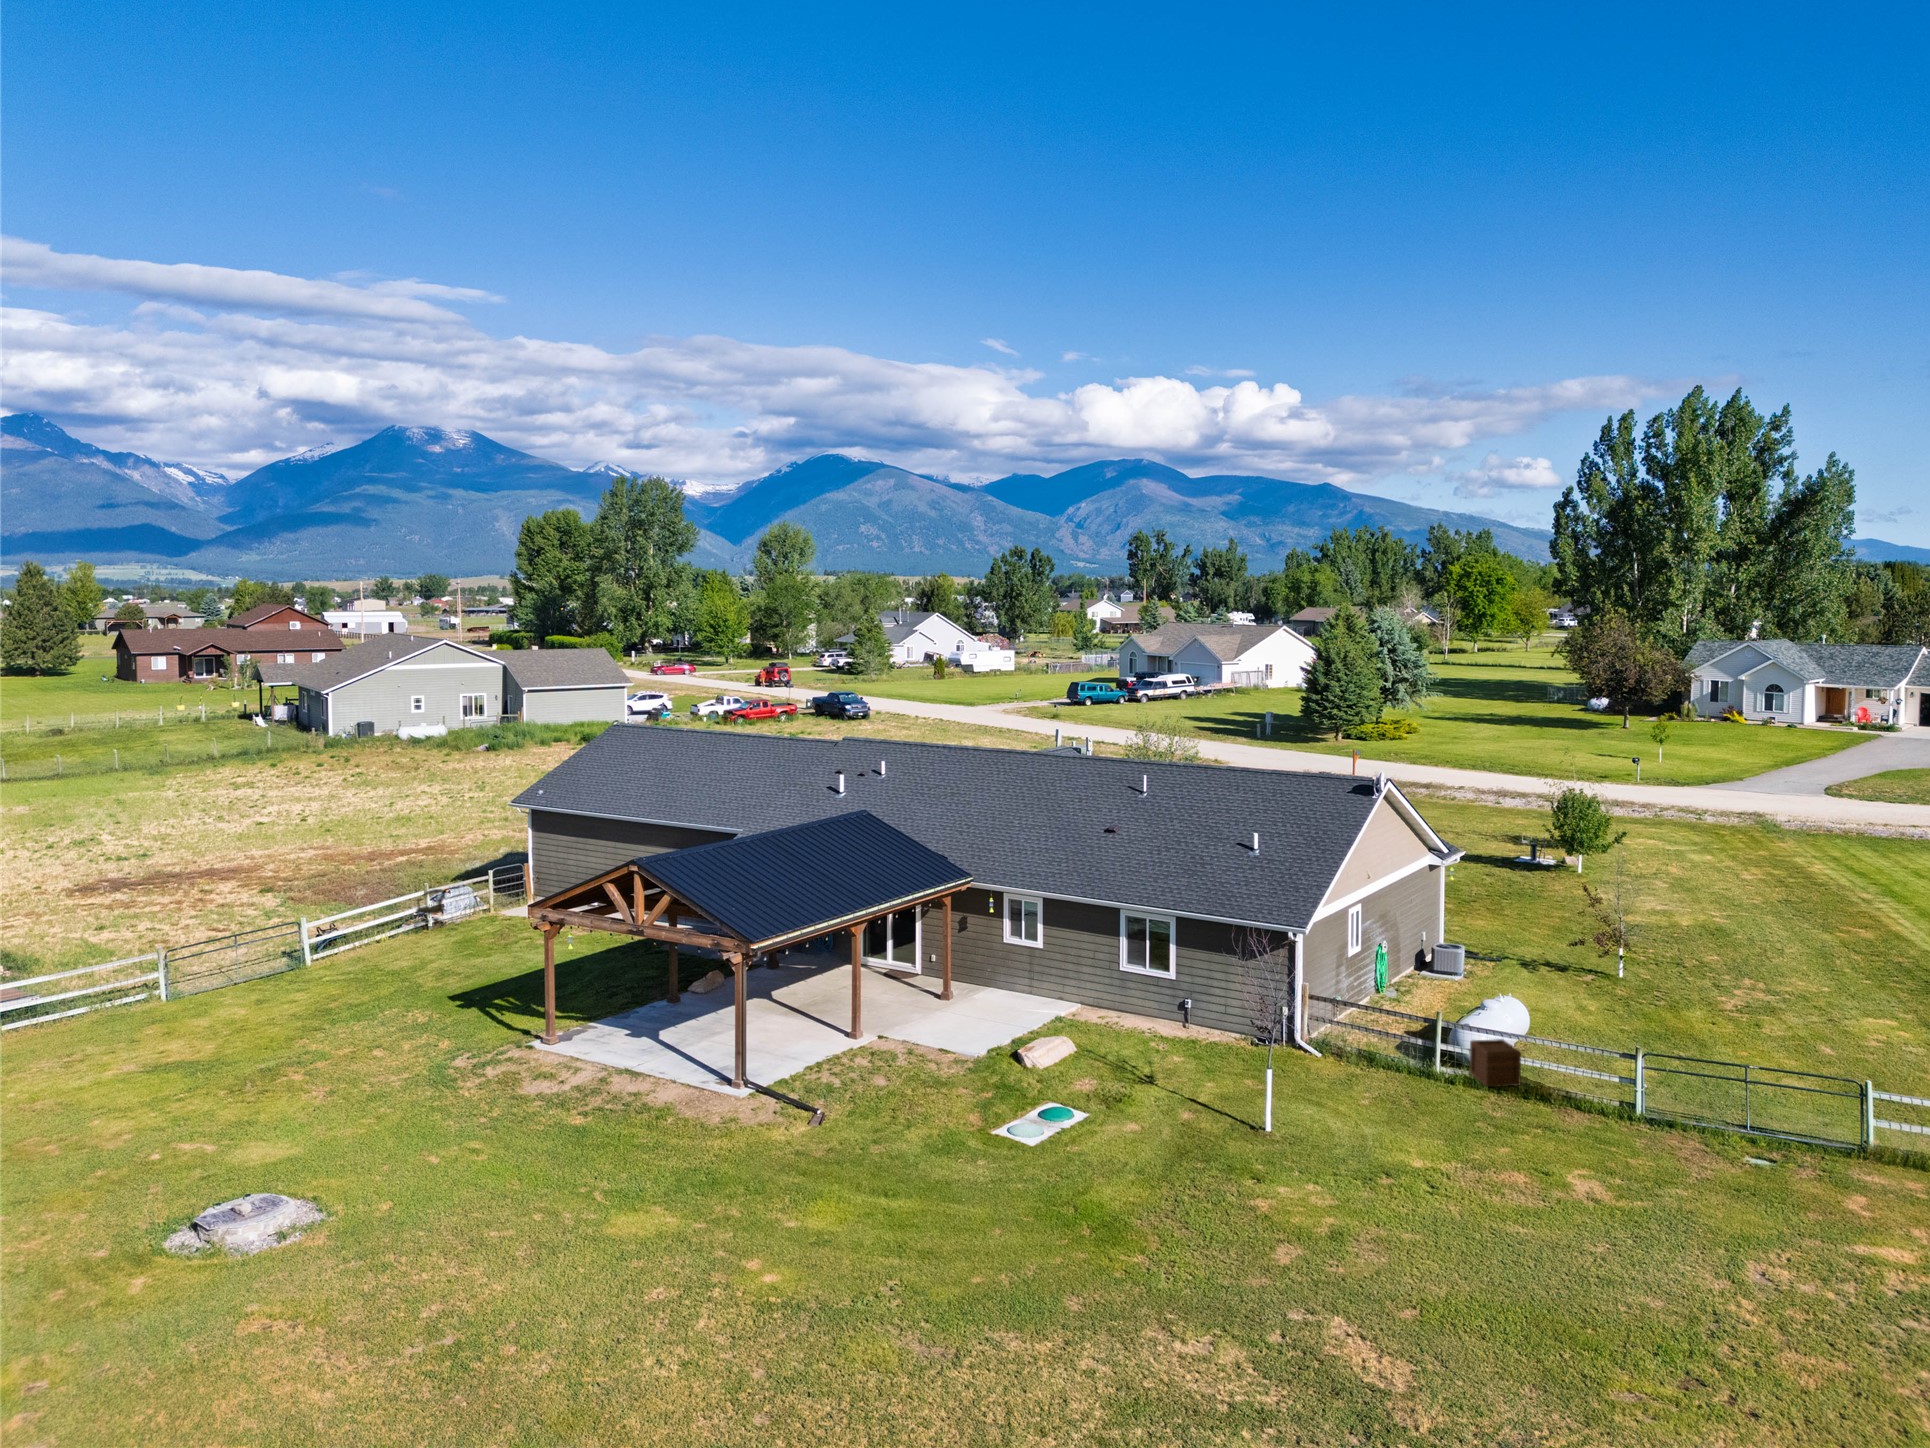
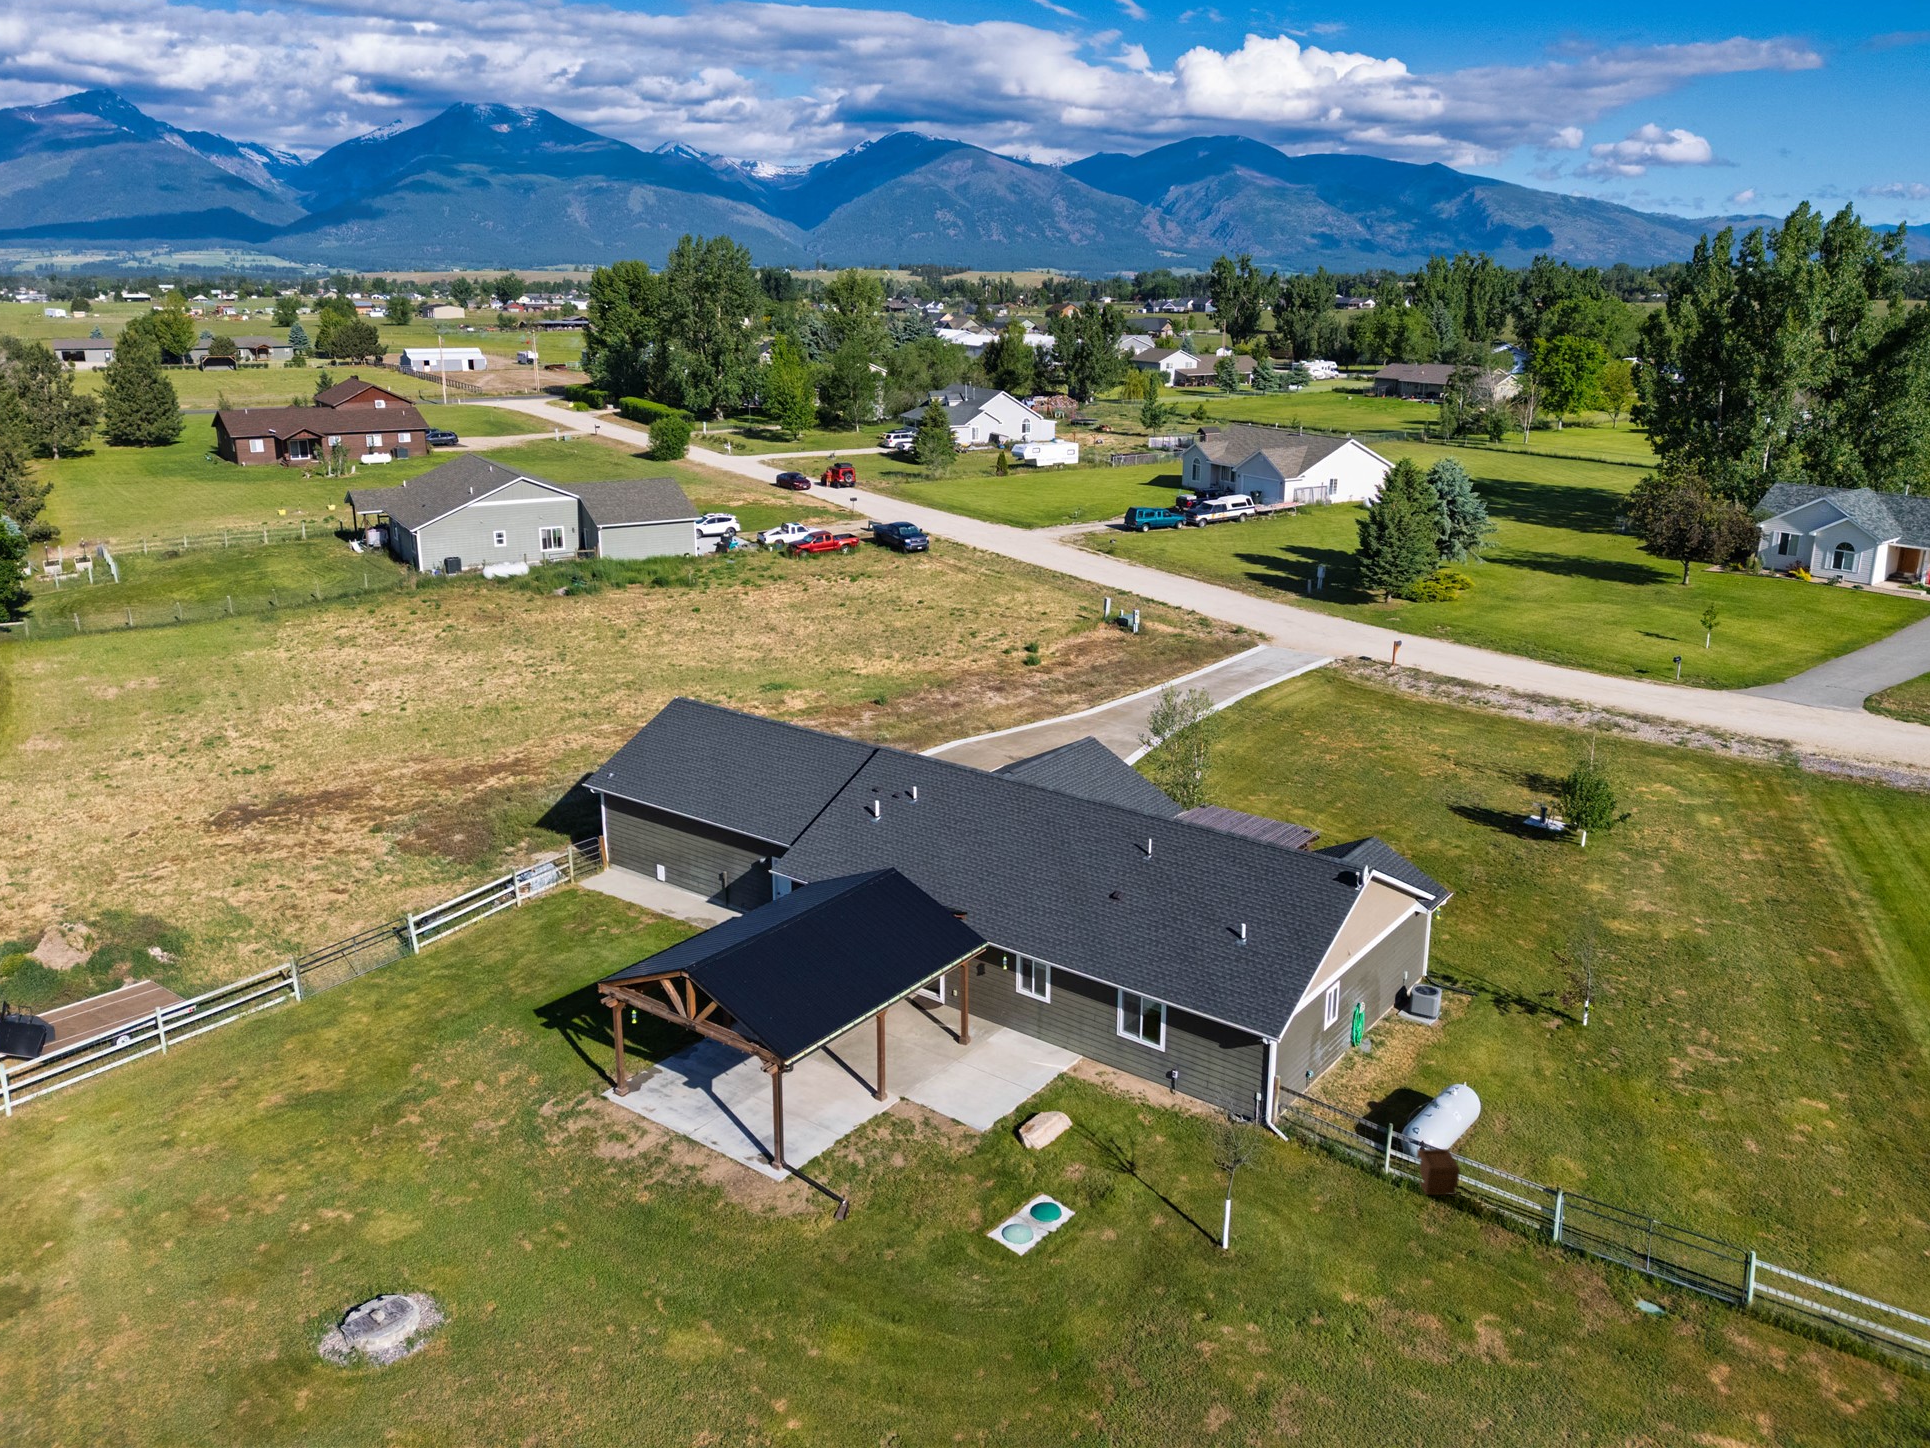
chair: present [415,889,446,928] -> none [502,870,529,909]

